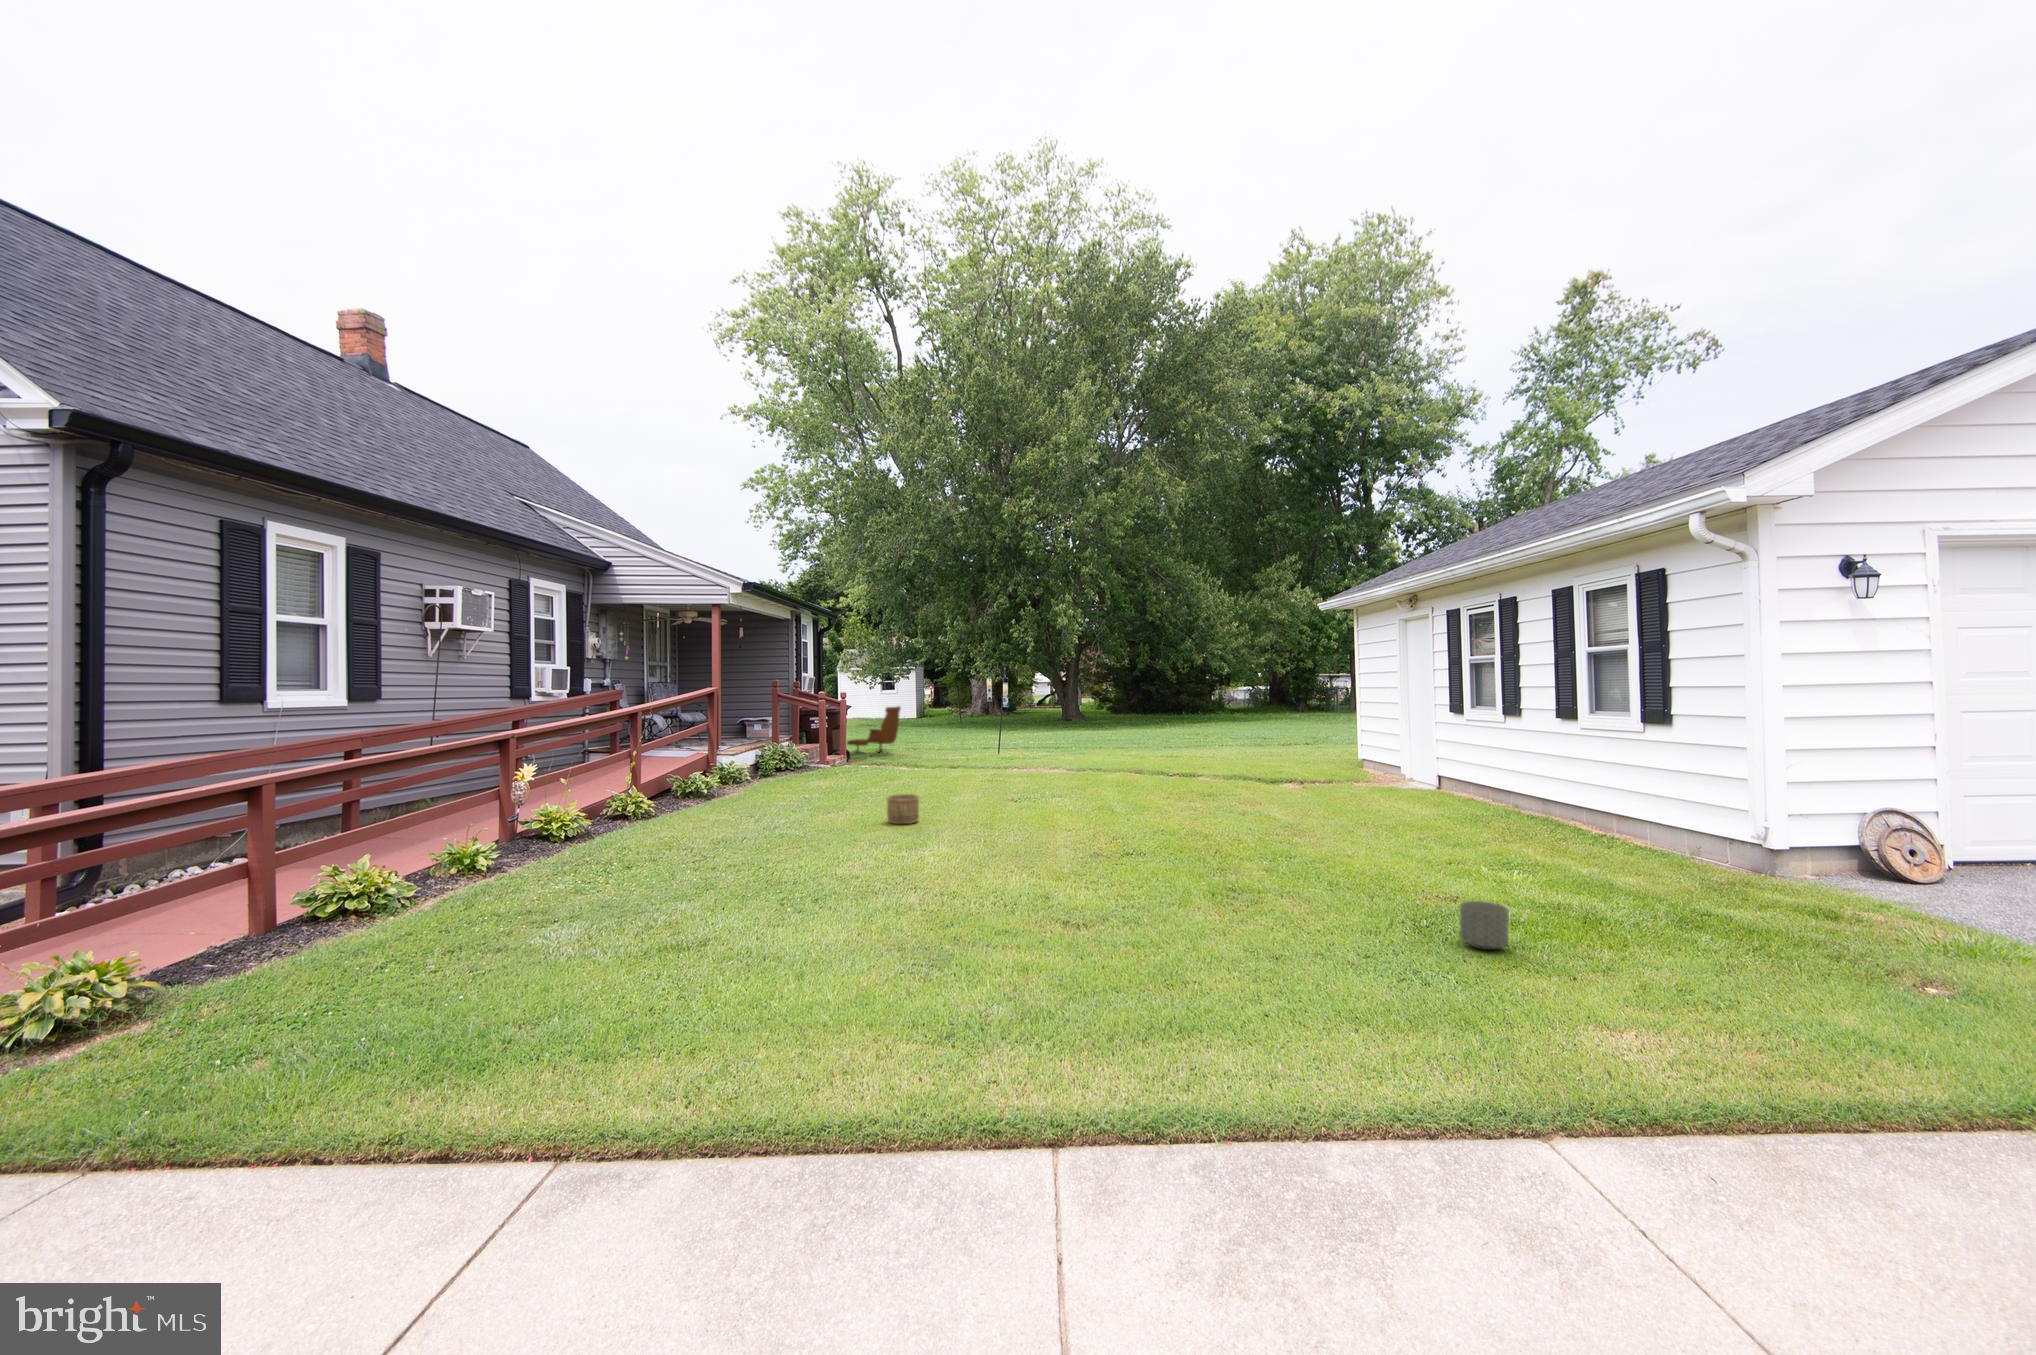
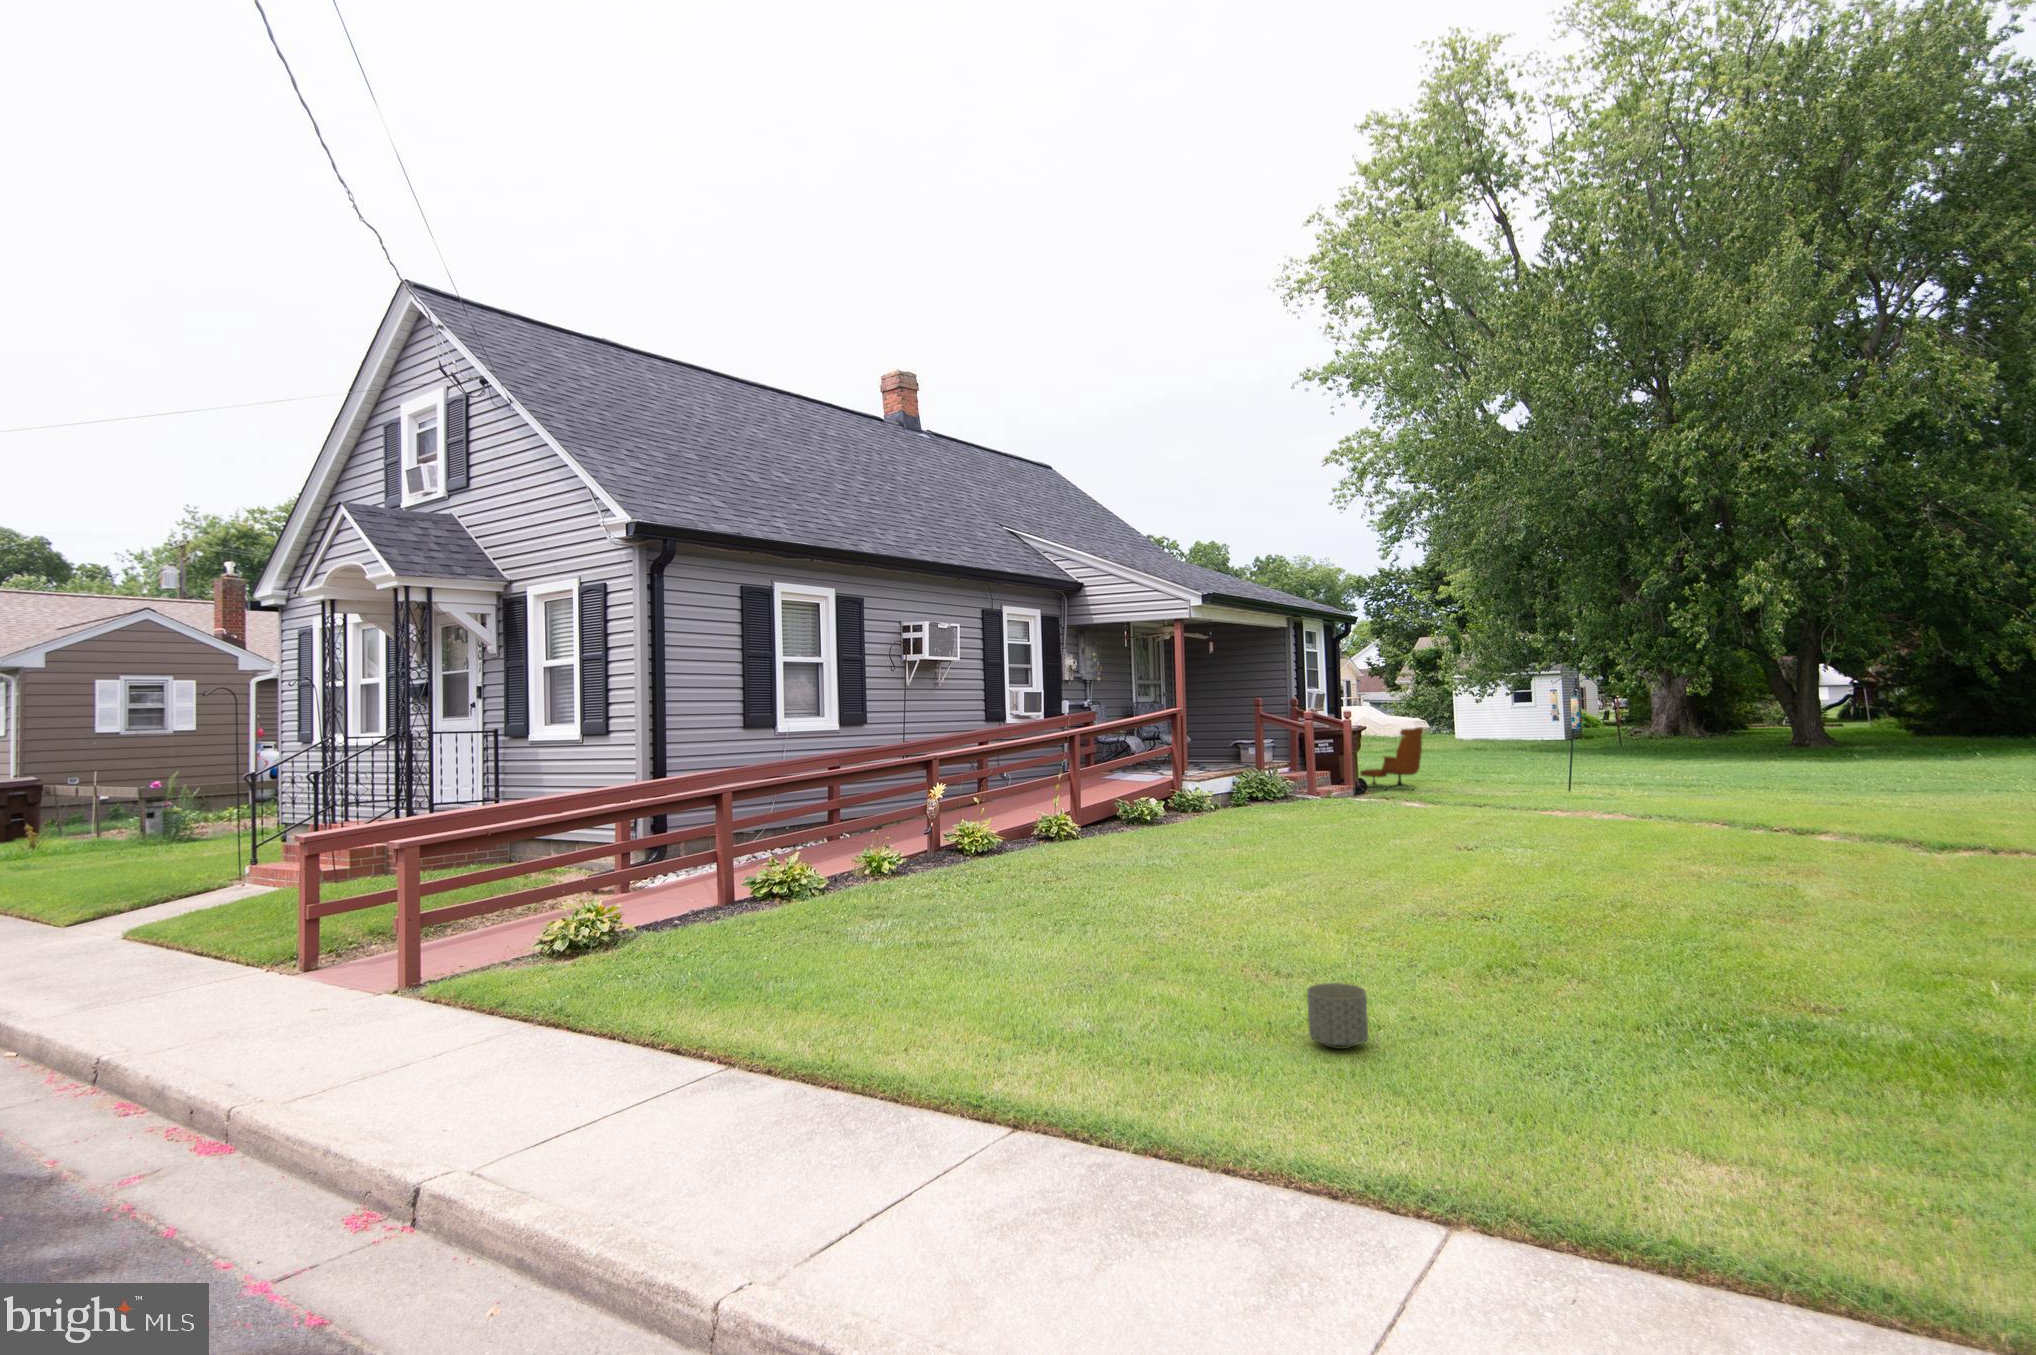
wooden bucket: present [887,794,919,824] -> none [1291,830,1332,865]
planter: present [1460,901,1509,950] -> present [1307,983,1368,1049]

